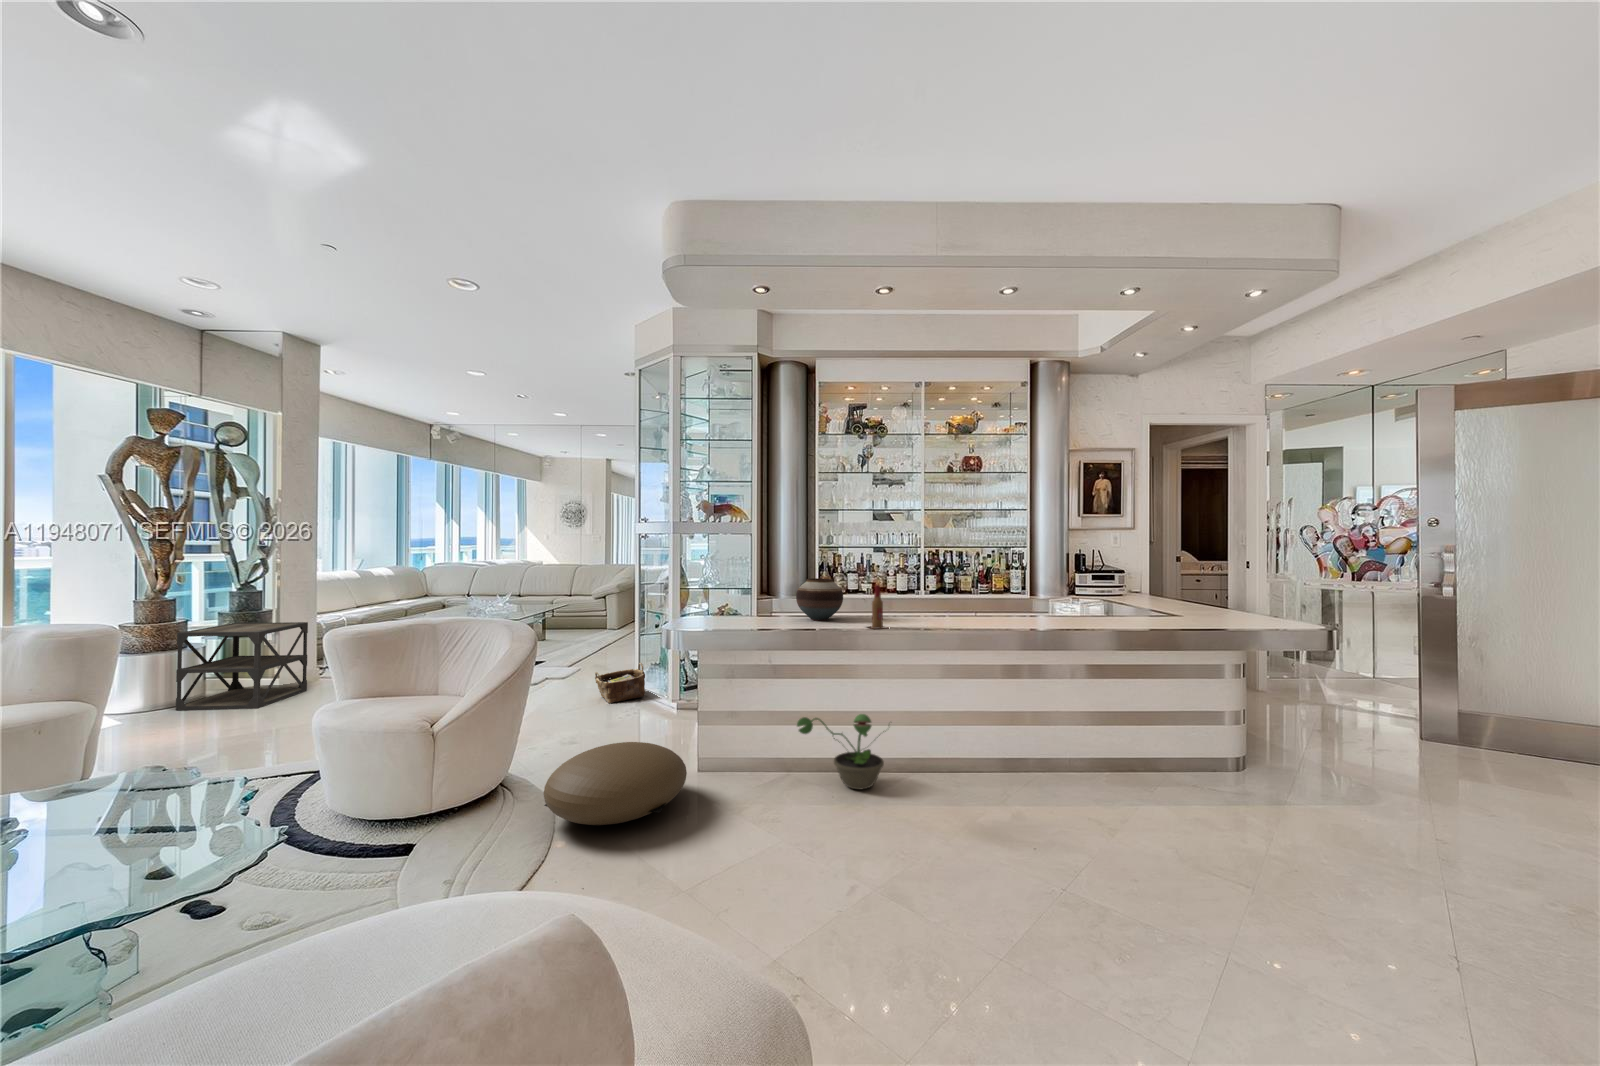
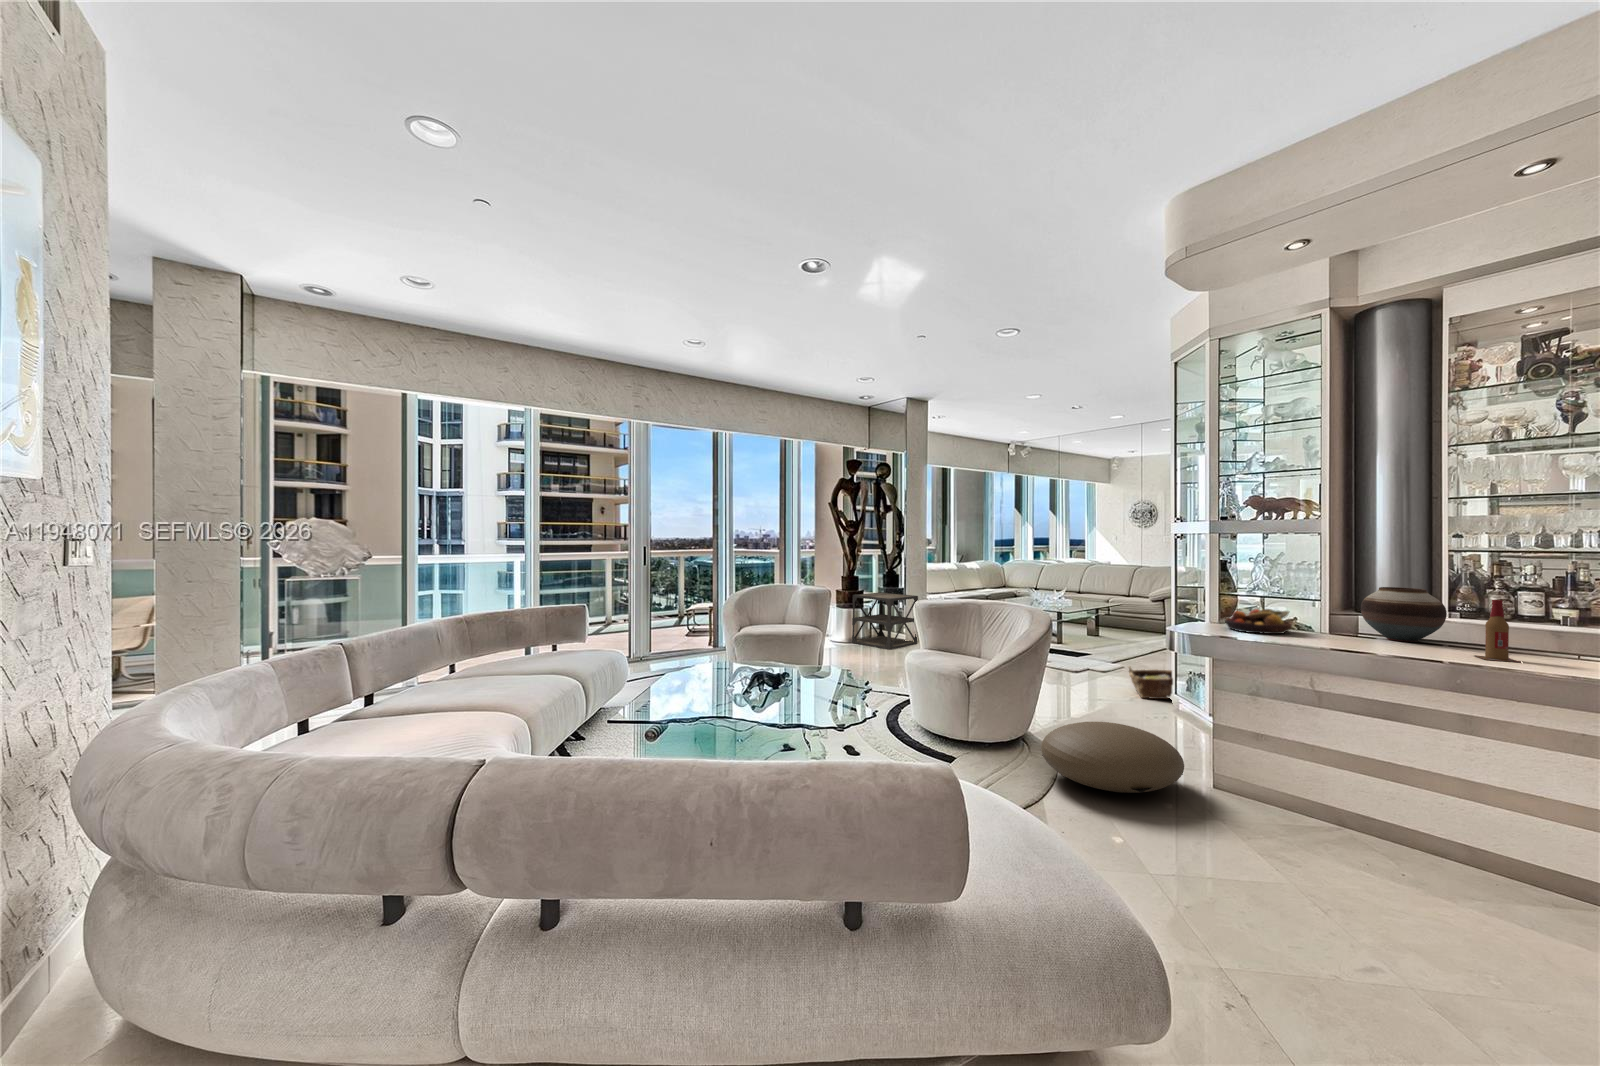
fruit bowl: none [708,604,756,628] -> present [1225,609,1292,634]
decorative plant: present [797,714,884,789] -> none [1344,752,1519,871]

